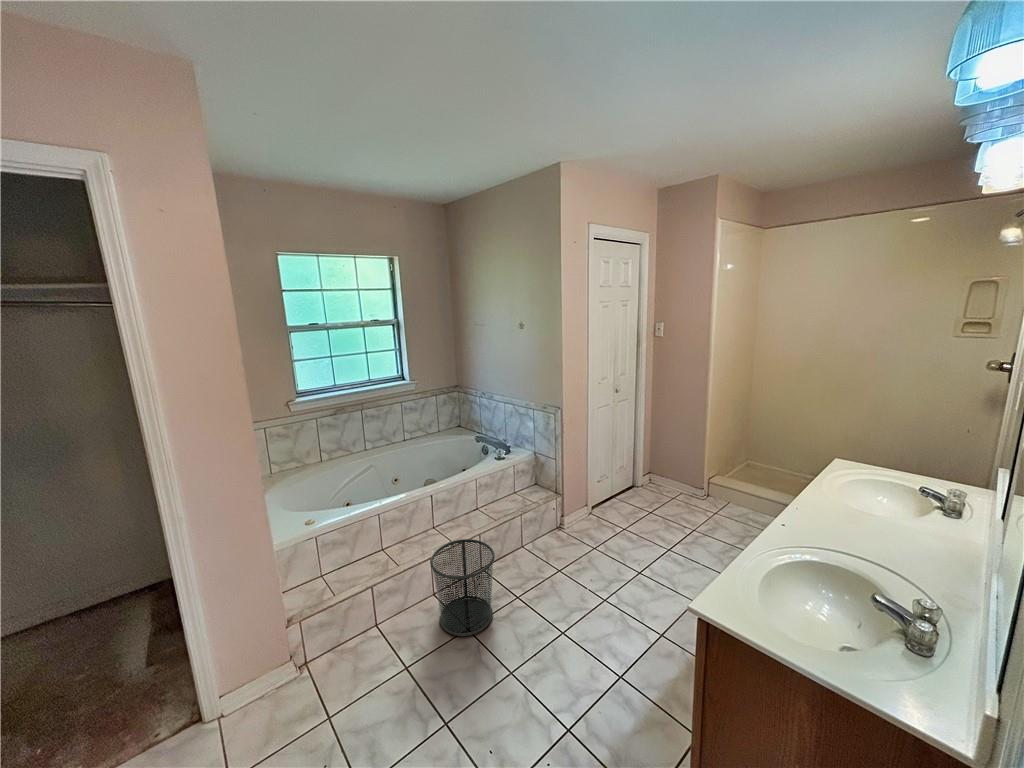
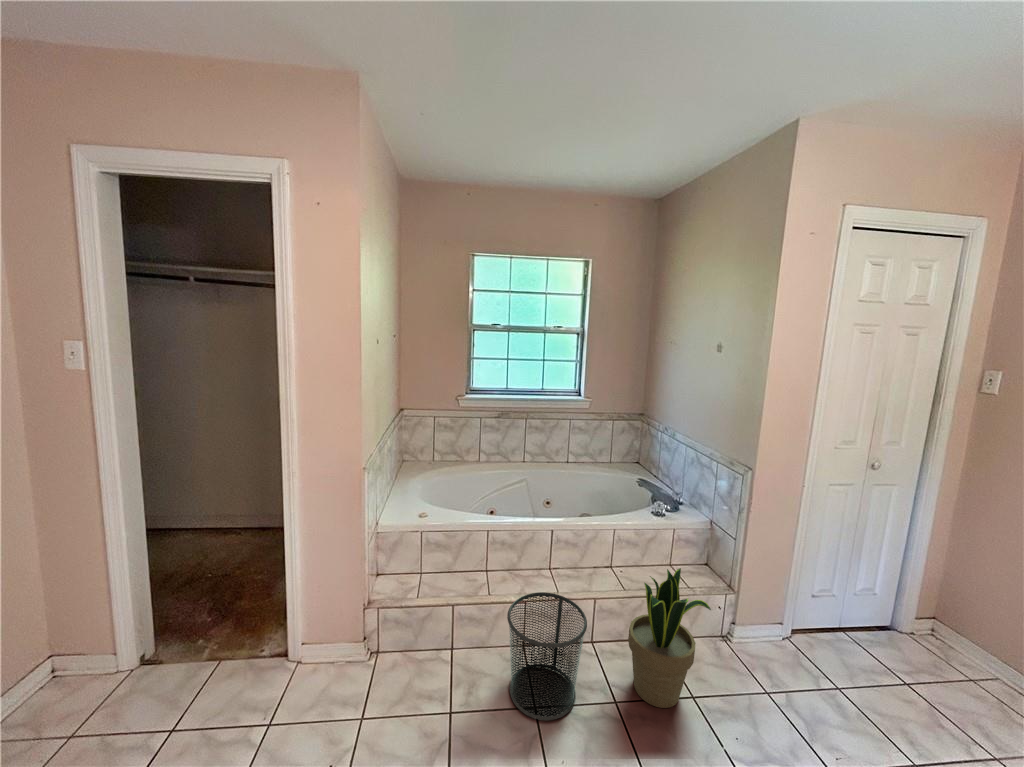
potted plant: none [513,488,563,586] -> present [628,568,711,708]

